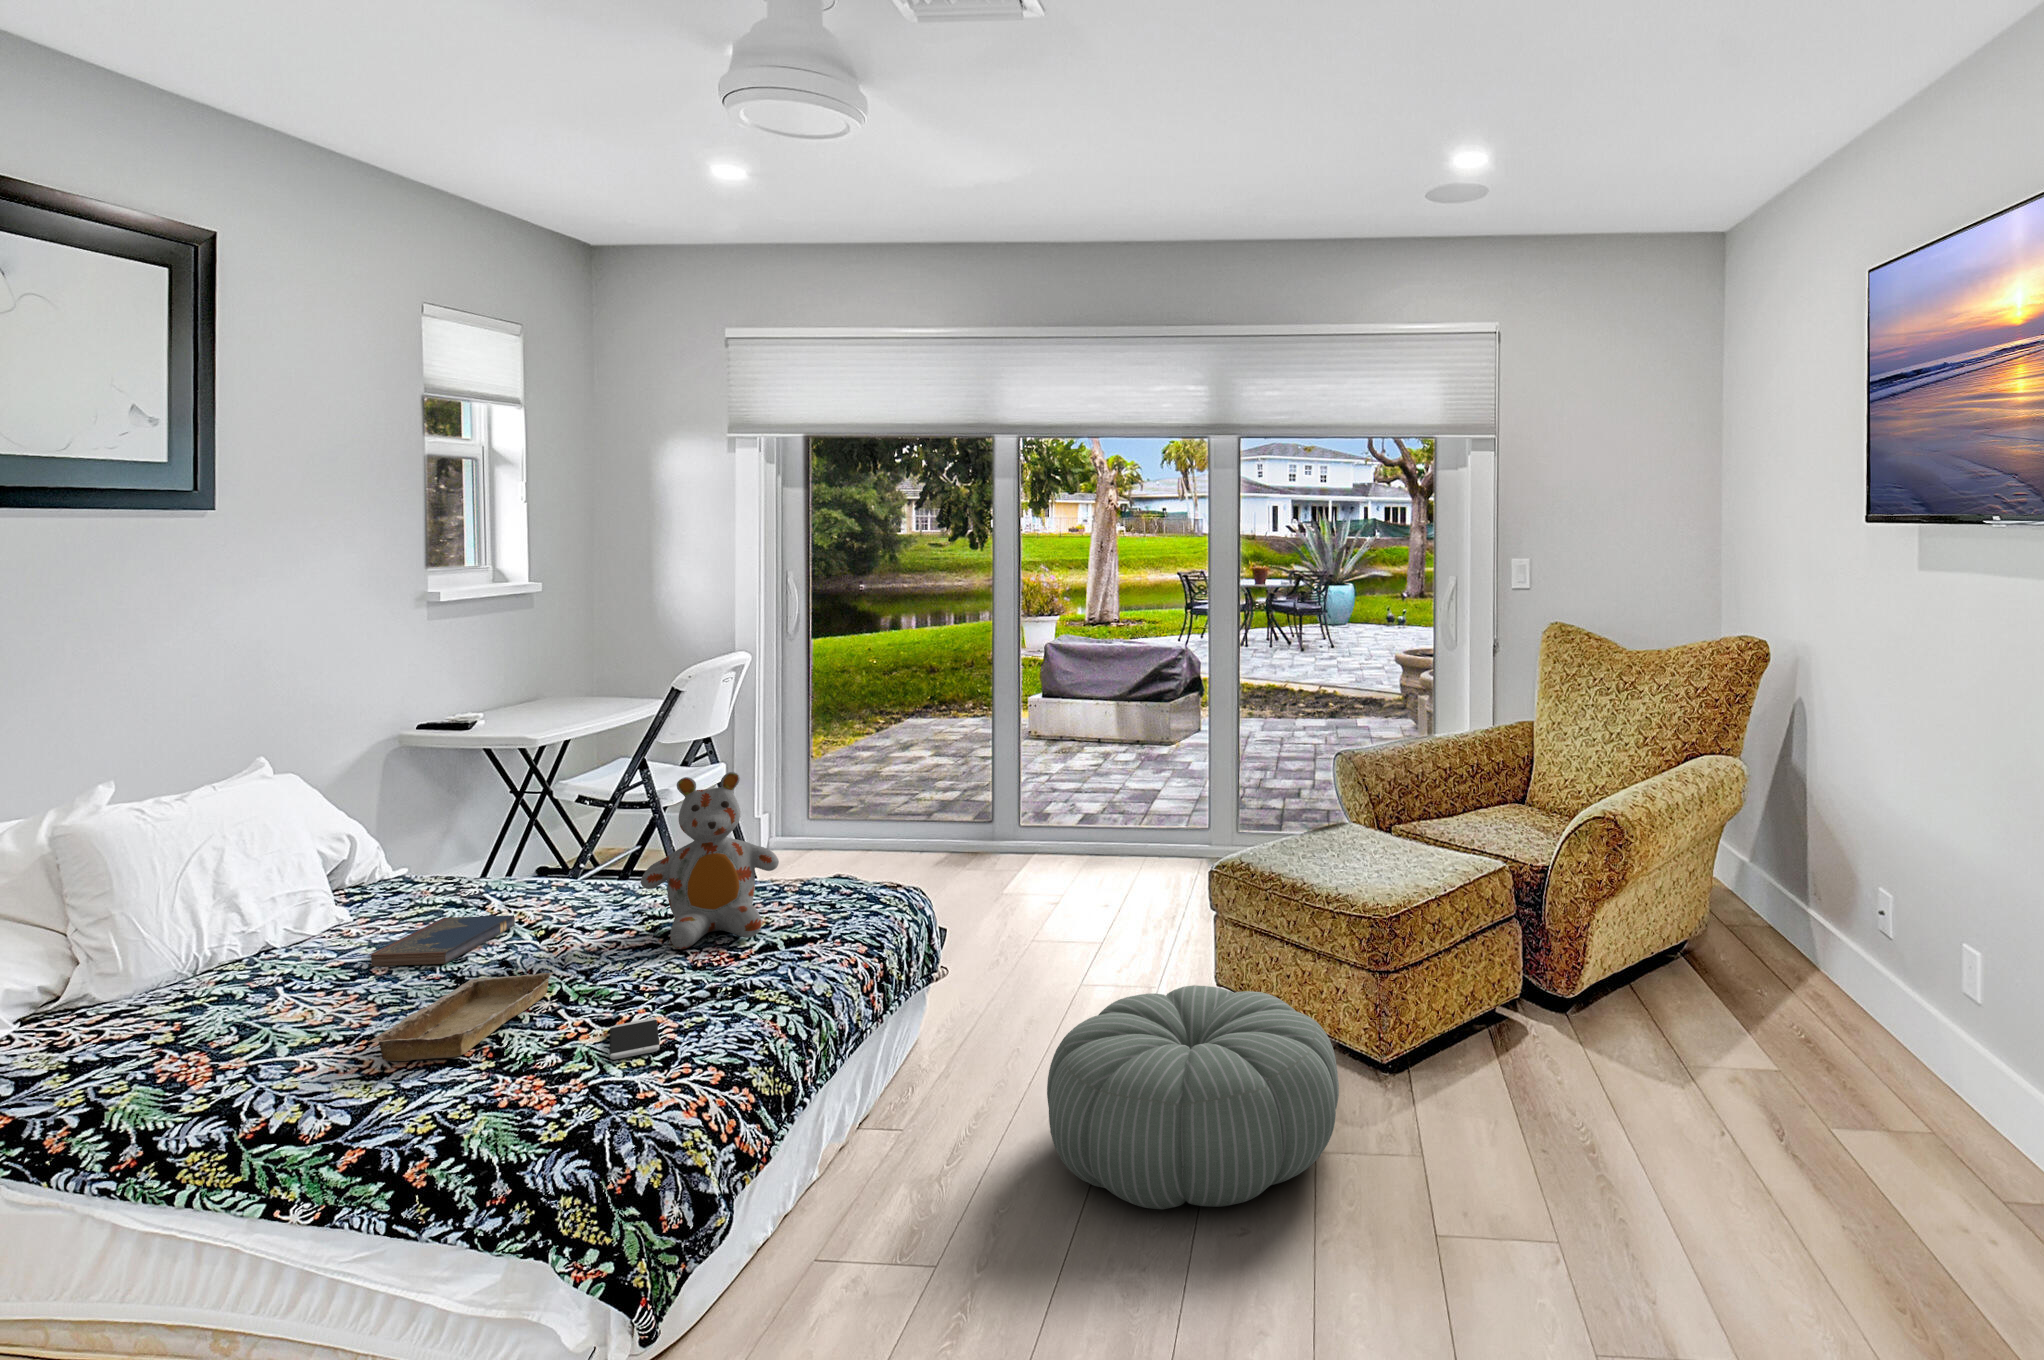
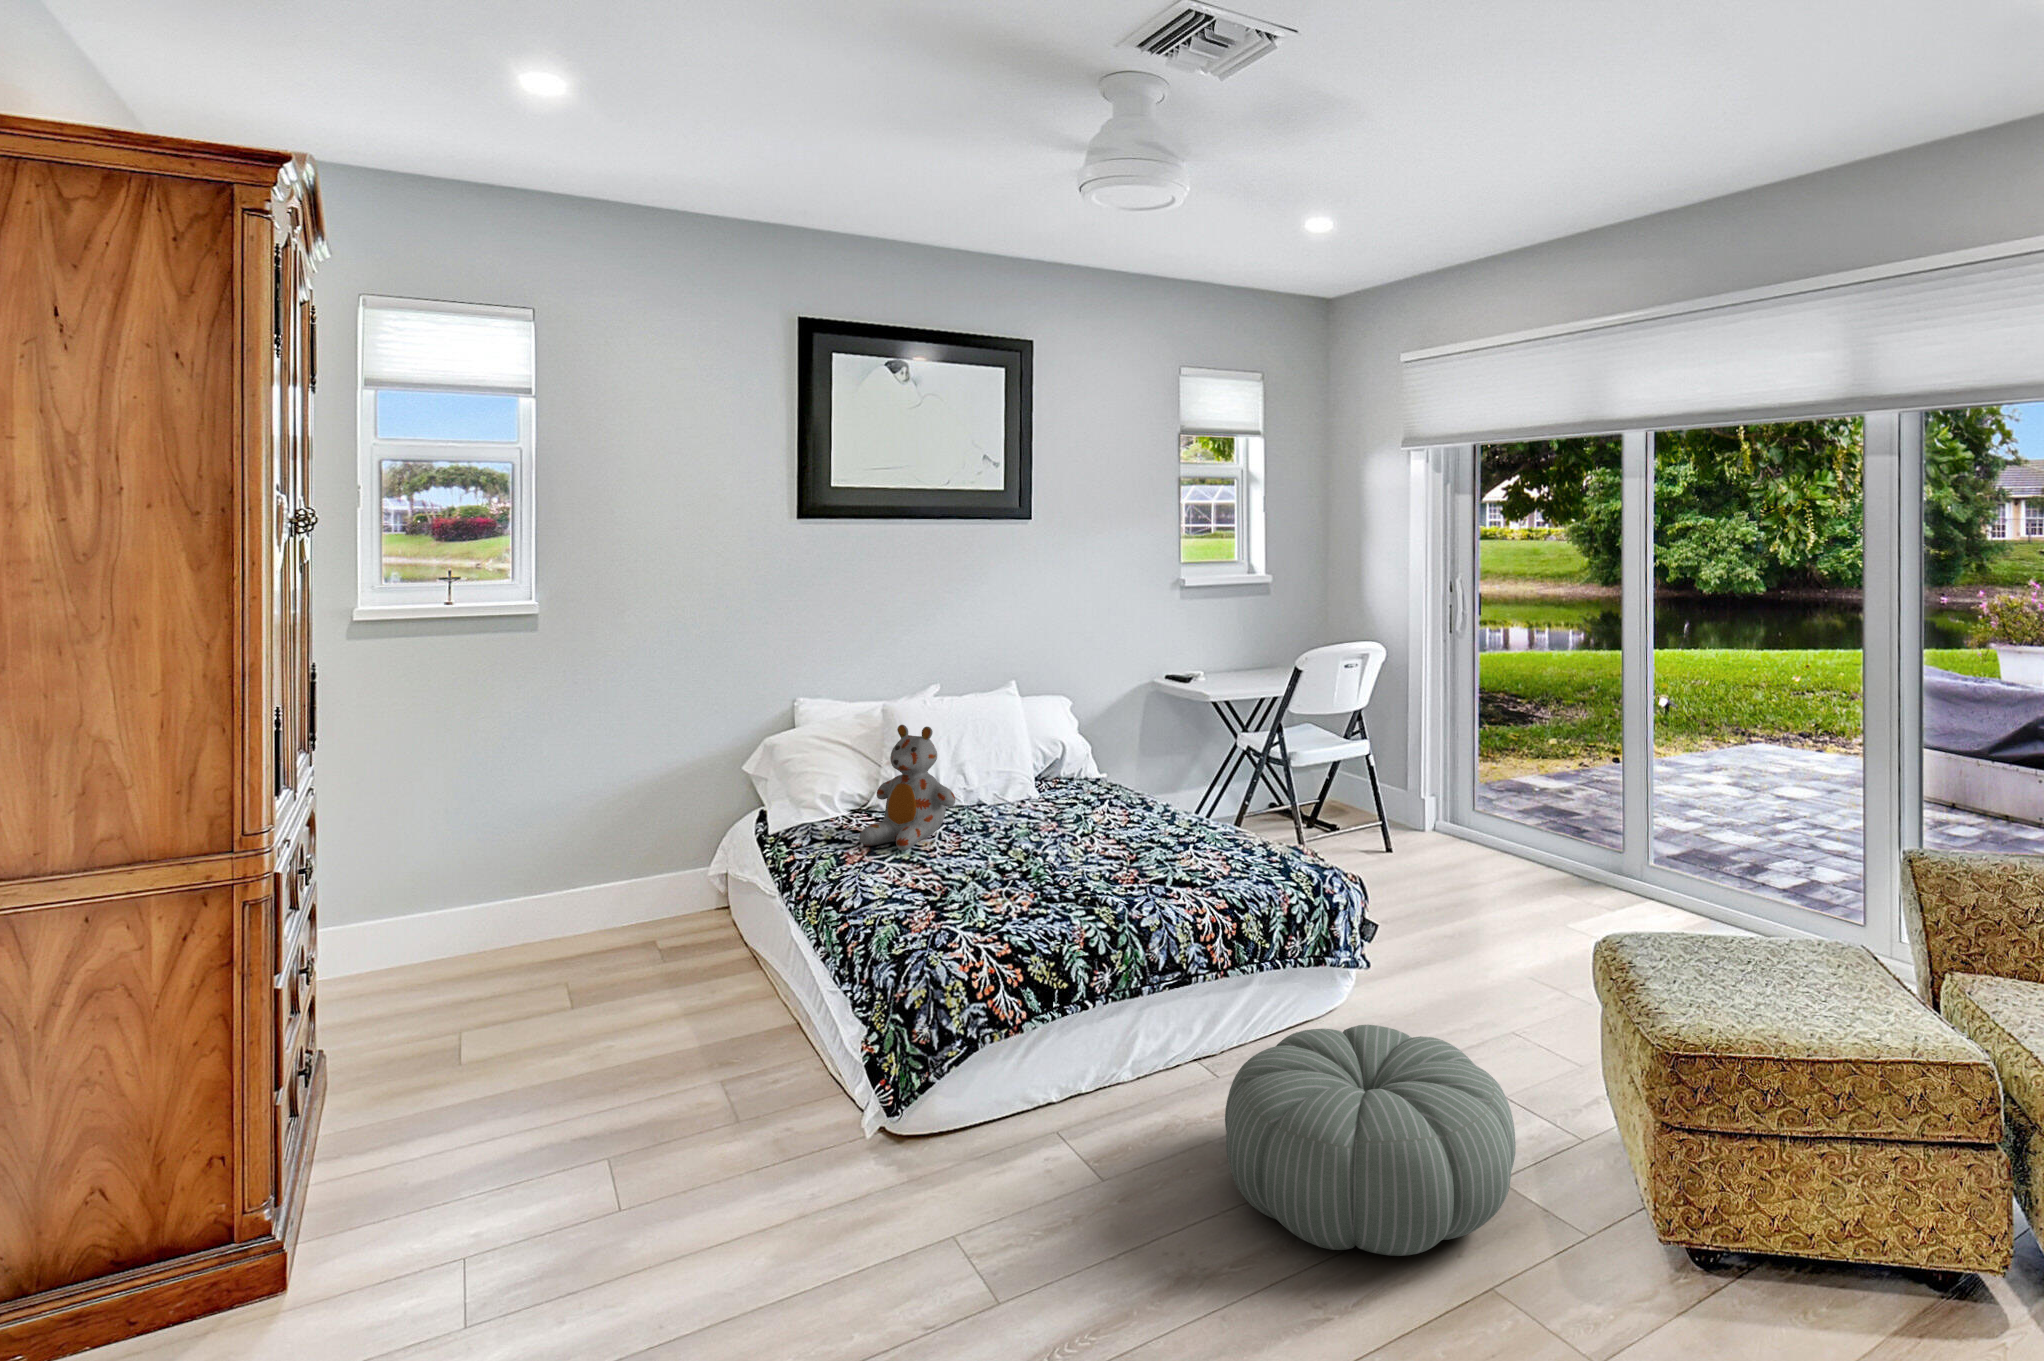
stuffed bear: present [641,772,779,949] -> present [860,725,955,851]
hardcover book: present [369,915,515,966] -> none [992,808,1082,837]
tray: present [367,972,553,1061] -> none [898,849,1023,892]
smartphone: present [610,1018,660,1059] -> none [975,903,1030,926]

